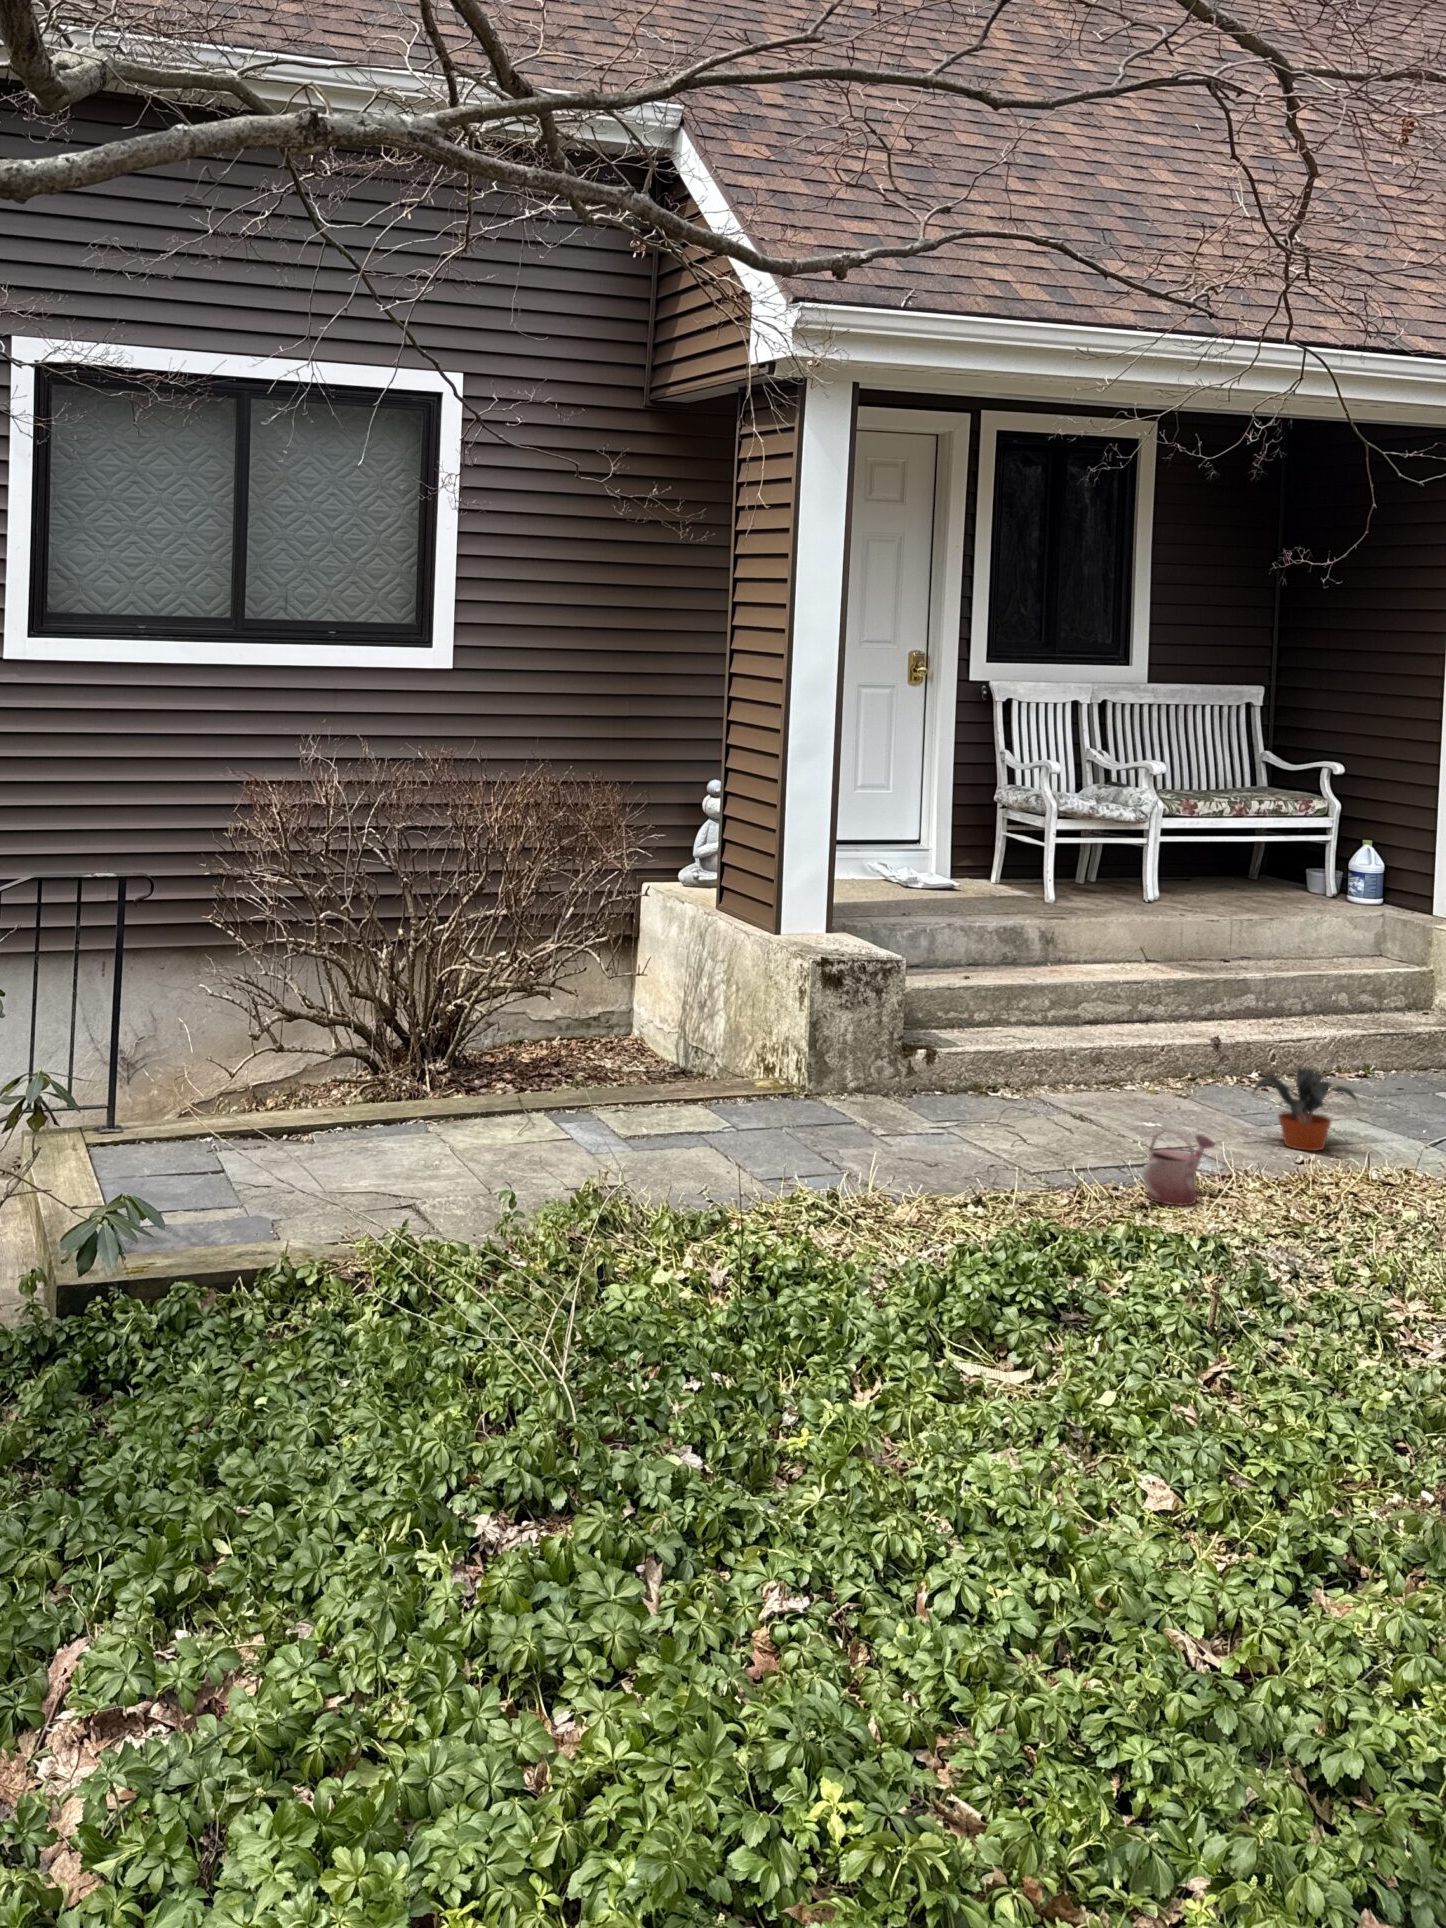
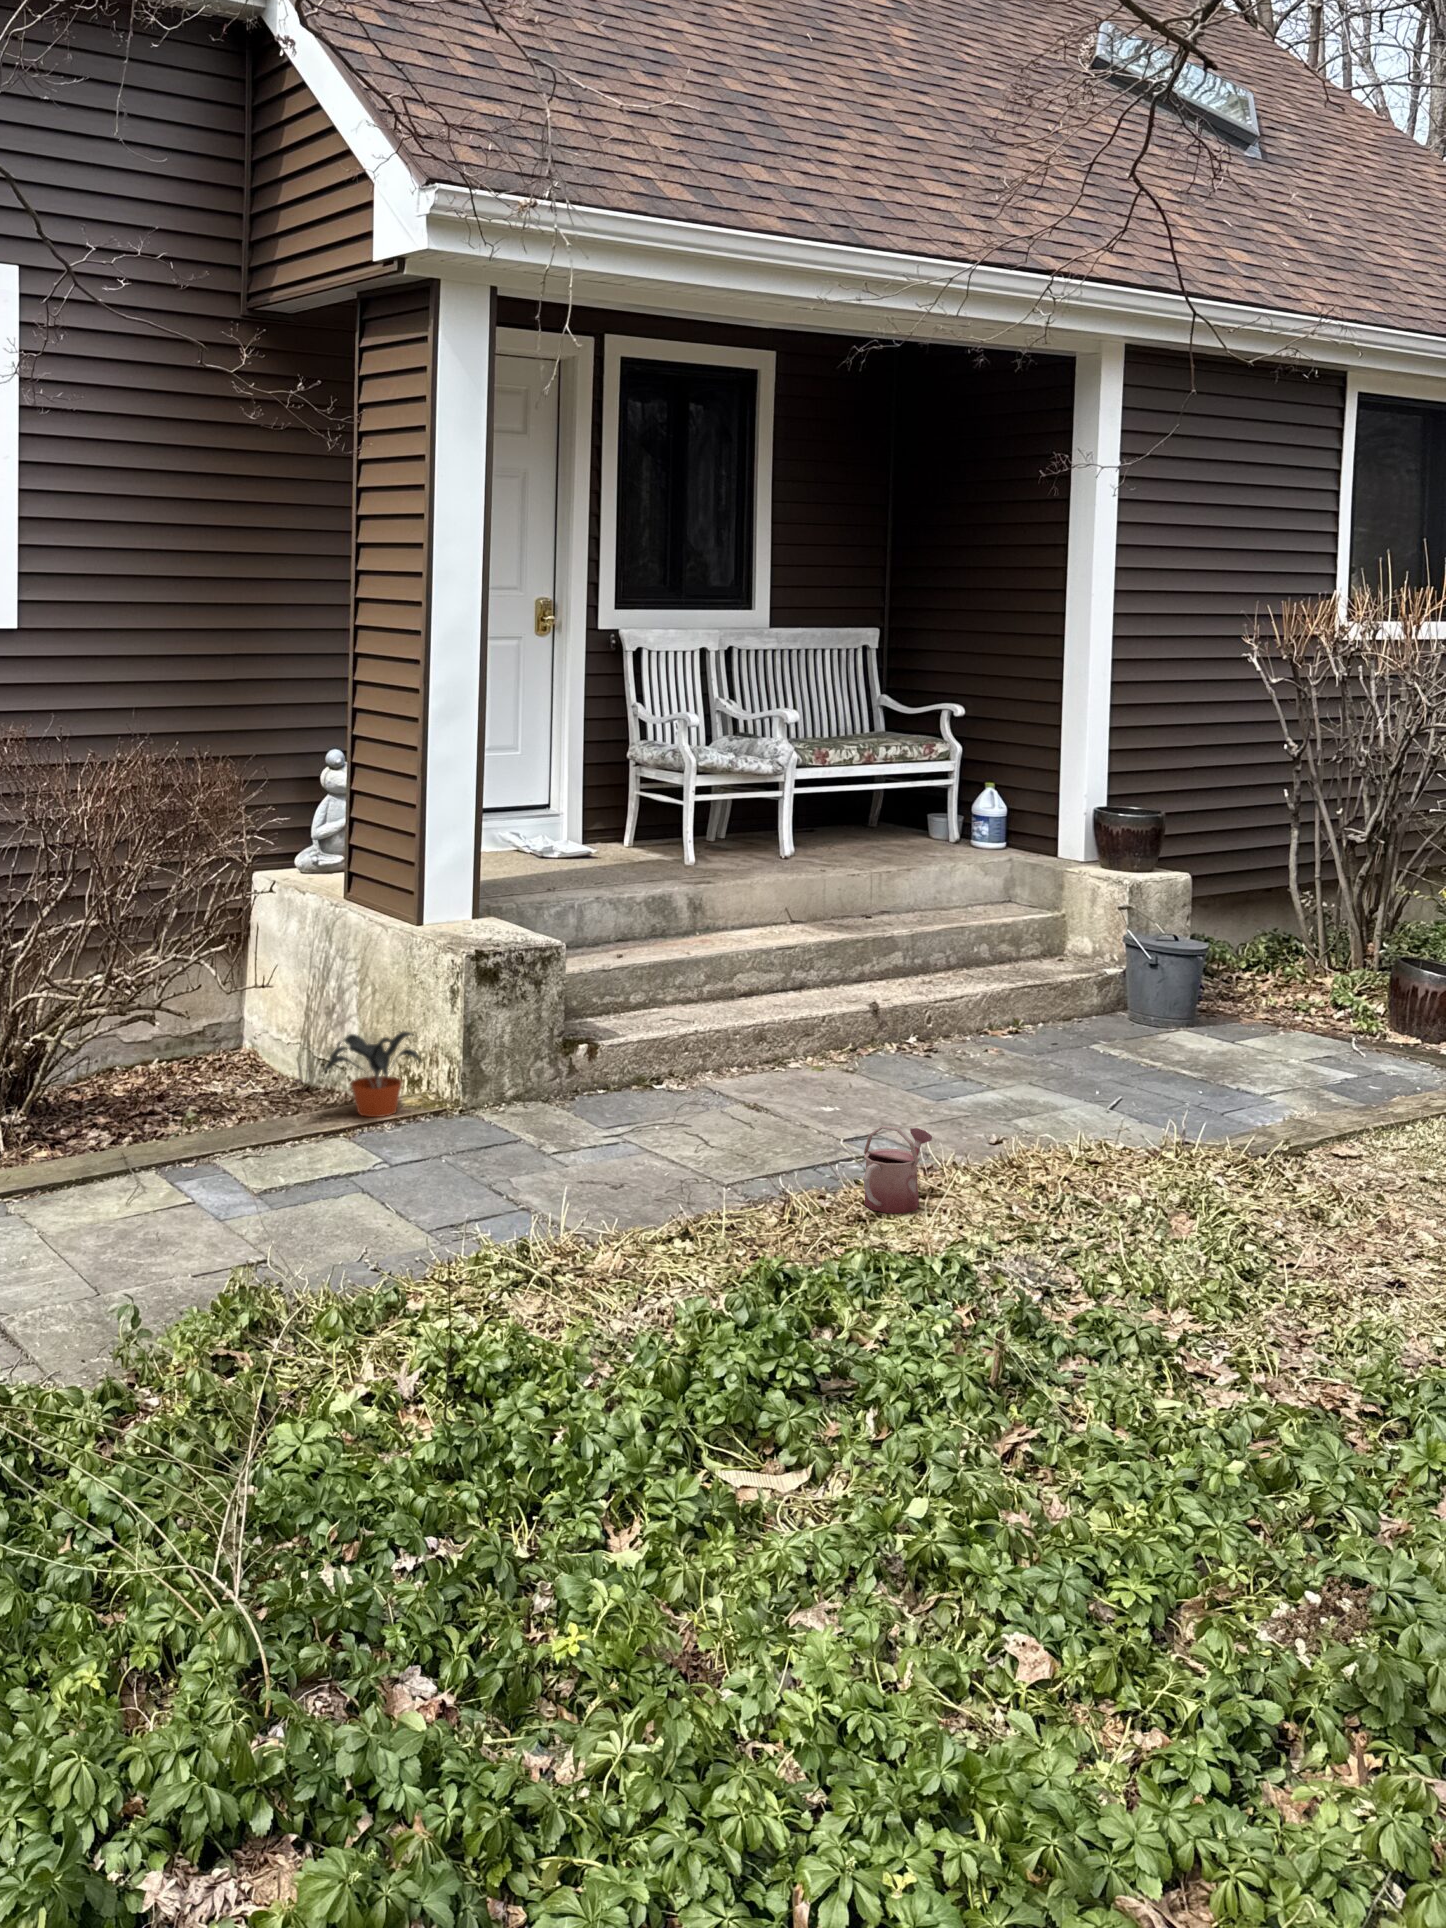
potted plant: present [1254,1068,1356,1151] -> present [325,1031,420,1117]

